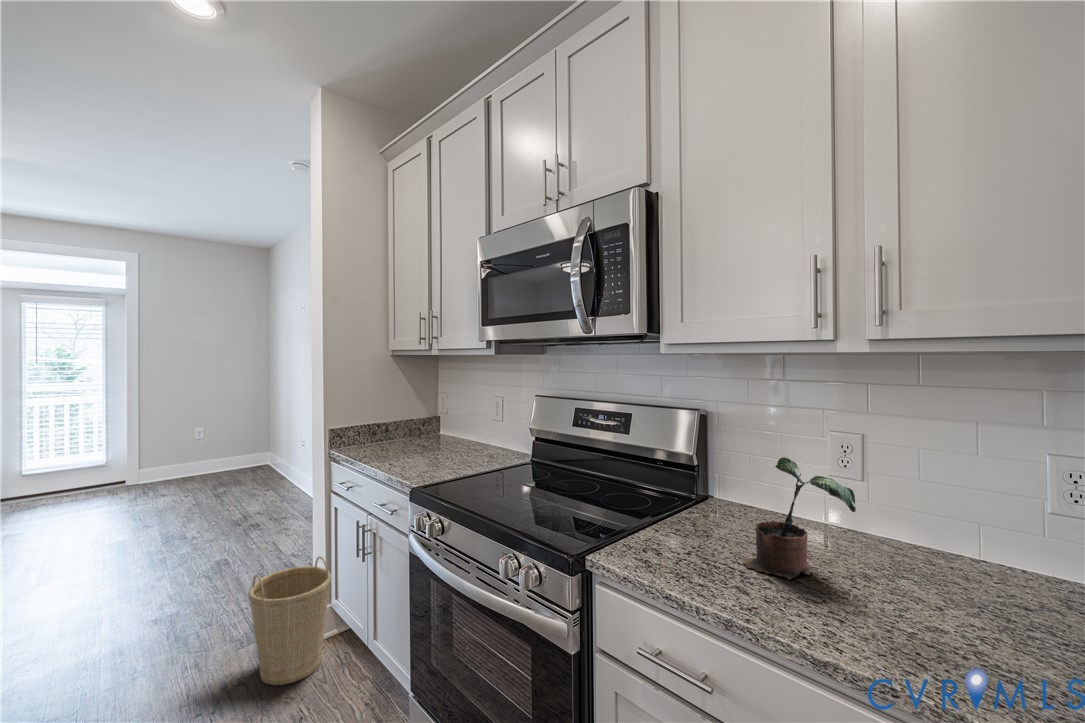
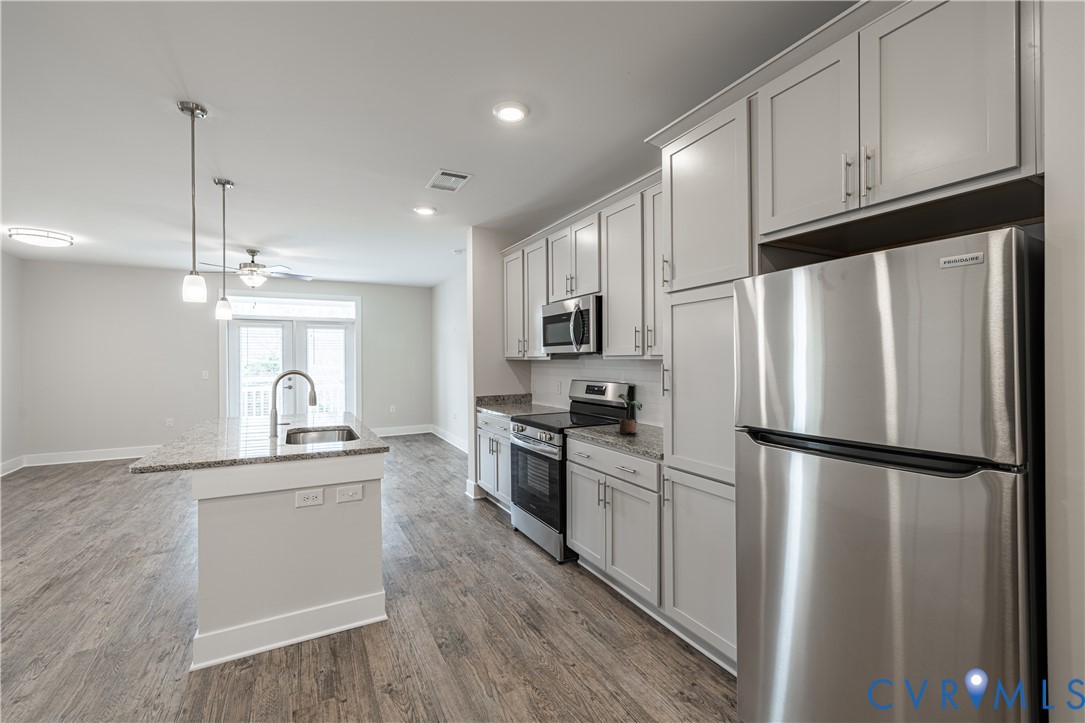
basket: present [248,557,331,685] -> none [443,457,478,510]

